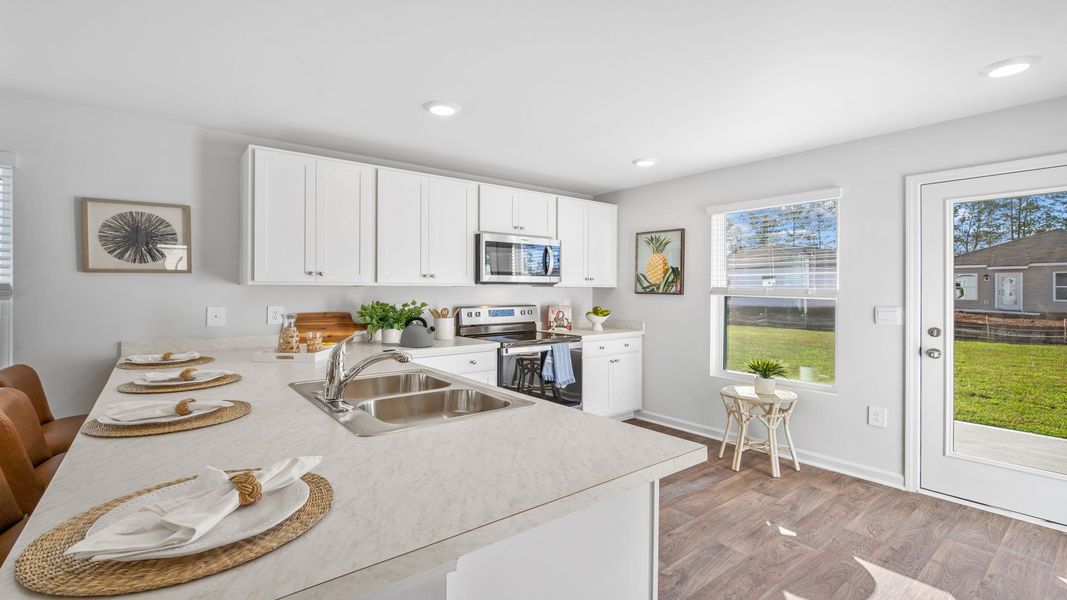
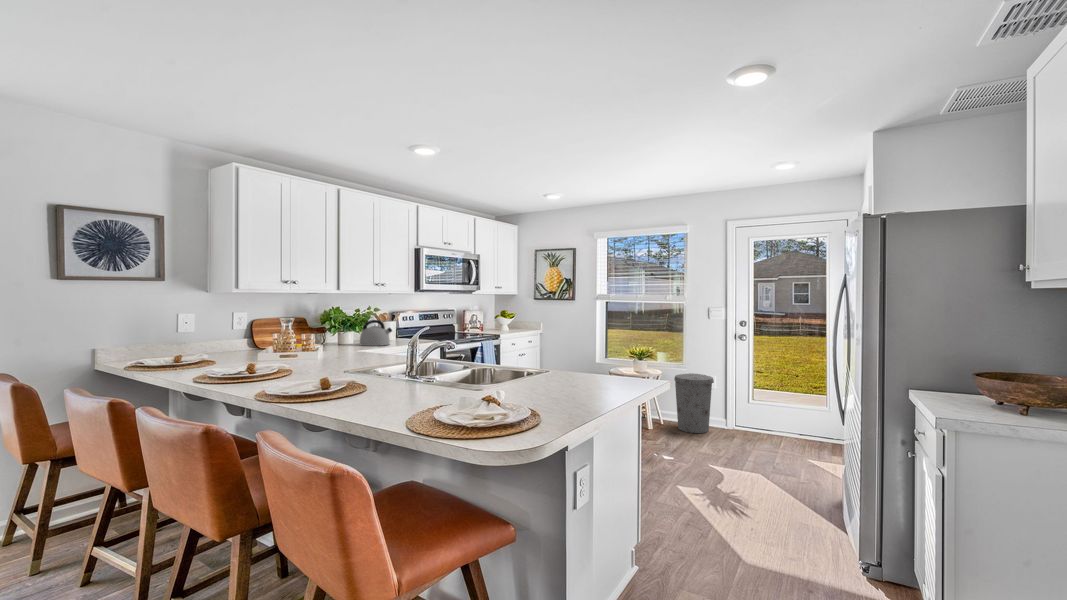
trash can: none [816,402,881,493] -> present [674,373,714,433]

